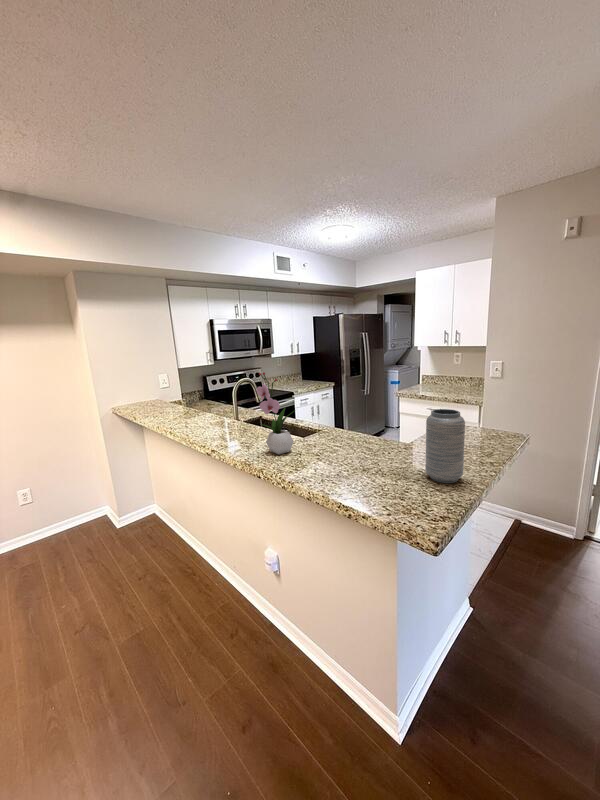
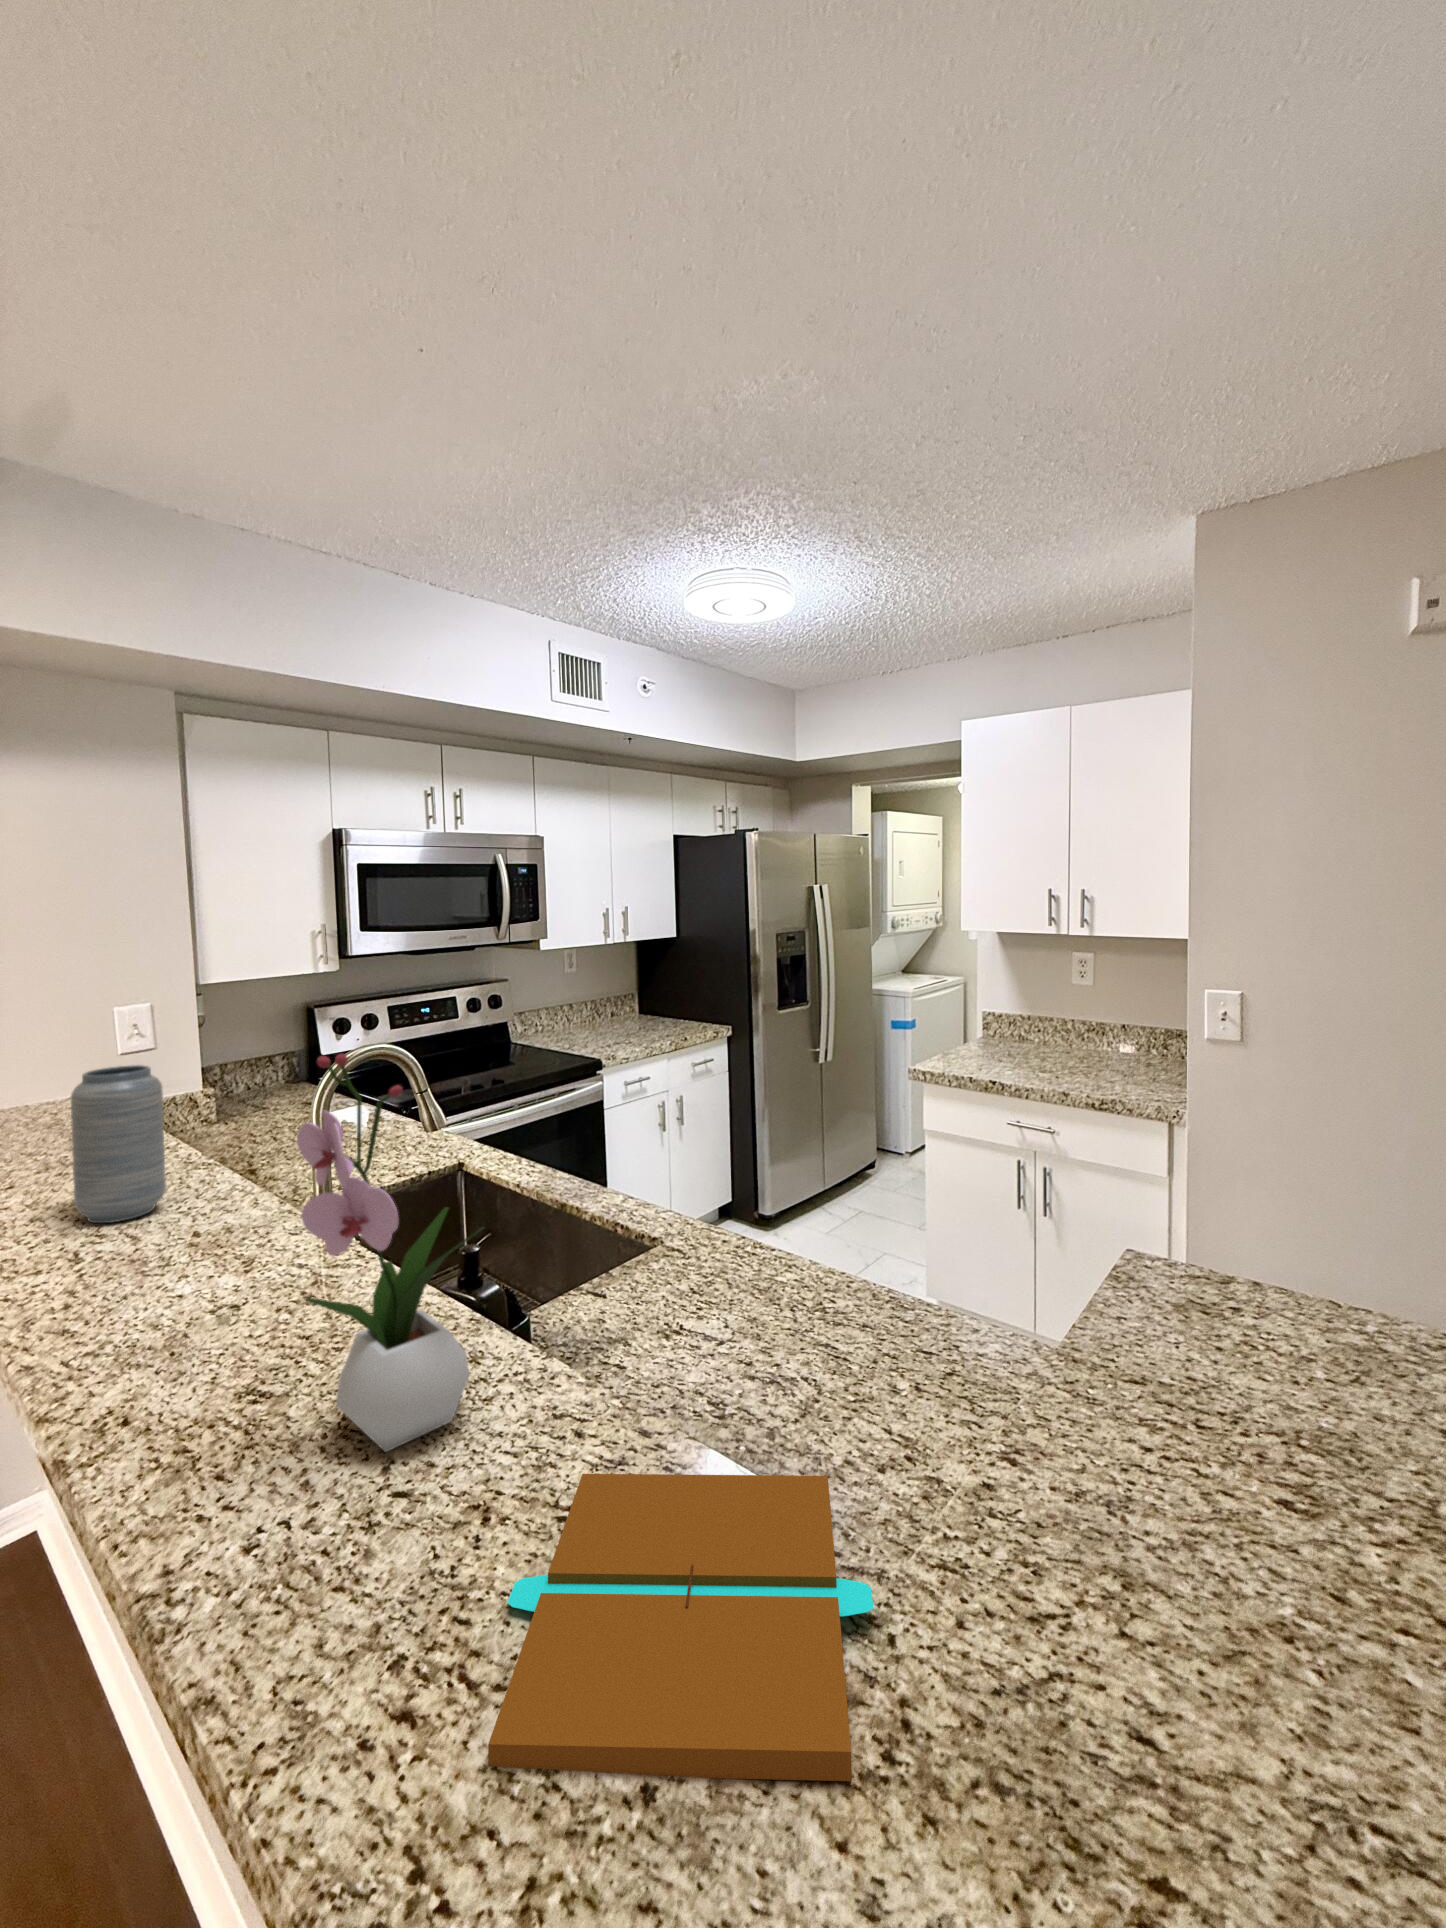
vase: present [425,409,465,483] -> present [71,1065,166,1223]
book: none [313,455,383,483] -> present [488,1474,874,1781]

